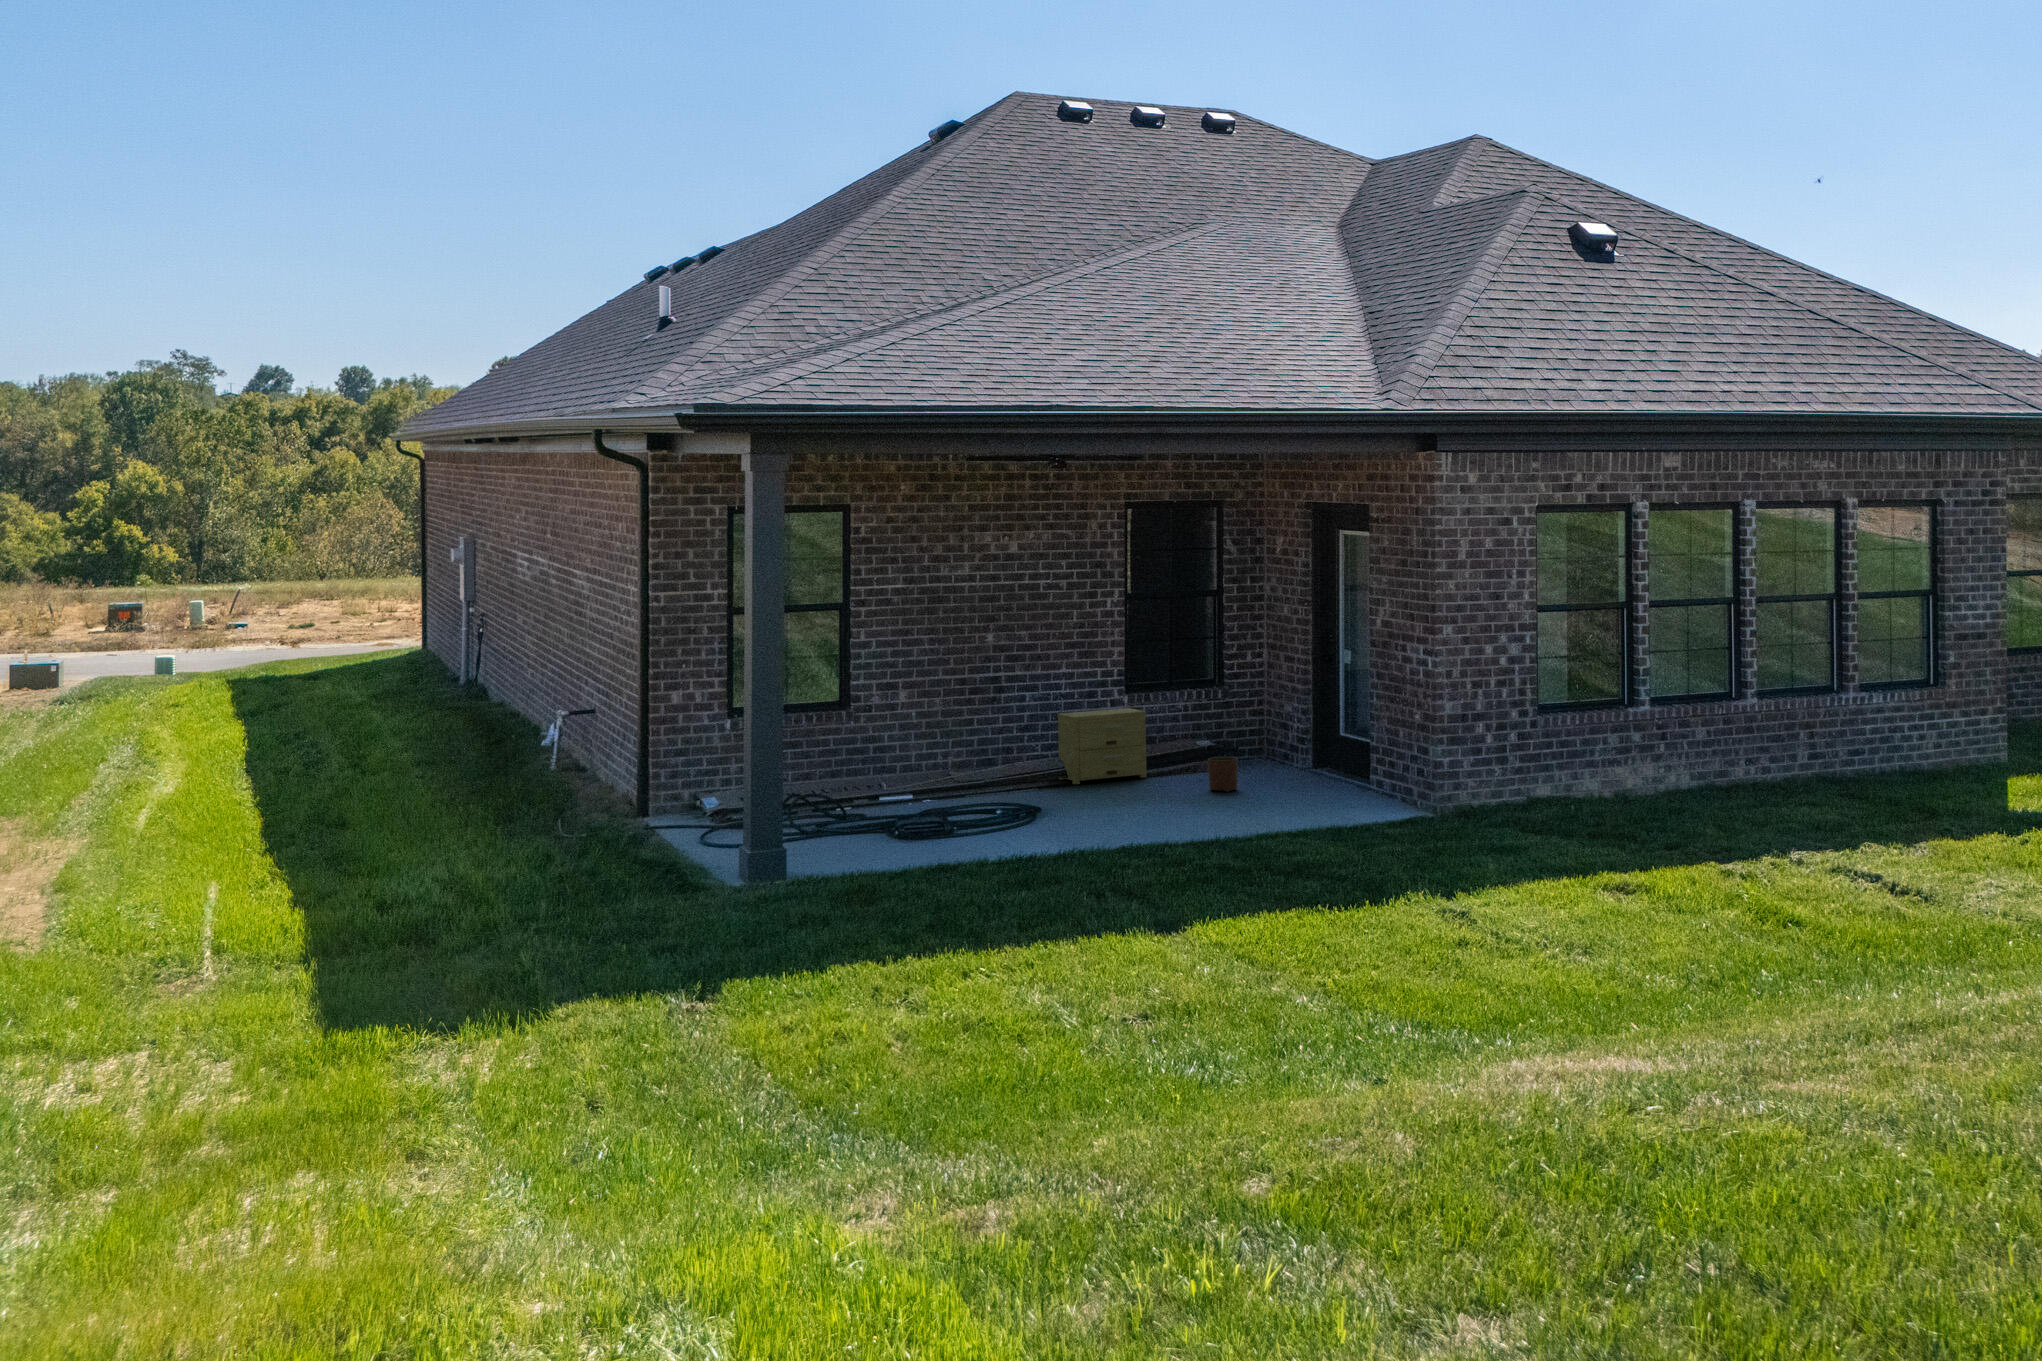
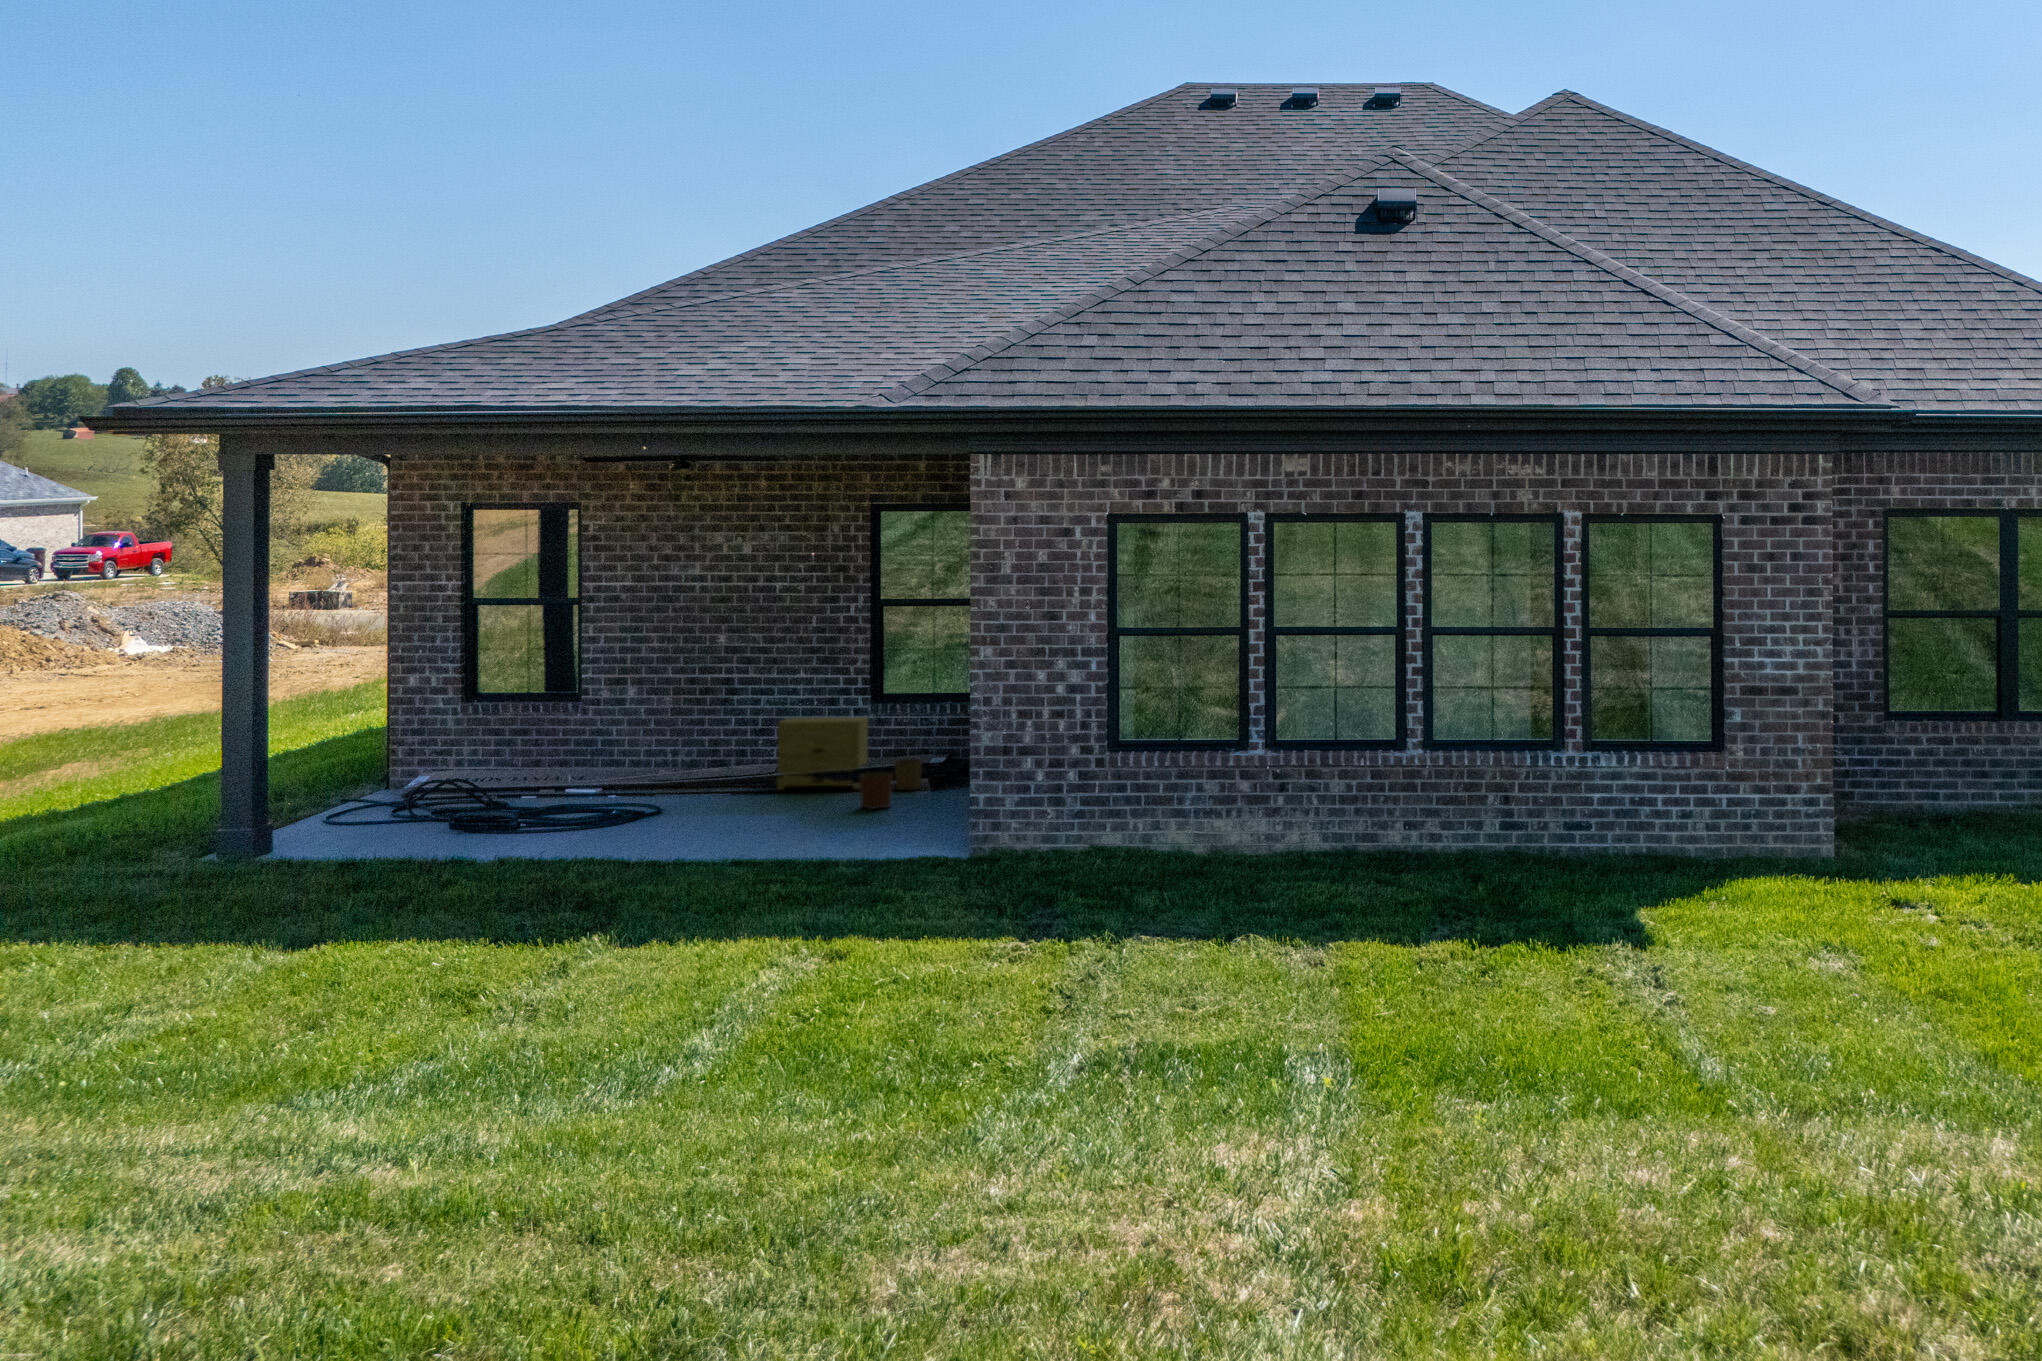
bucket: none [1174,729,1203,775] -> present [894,748,923,790]

